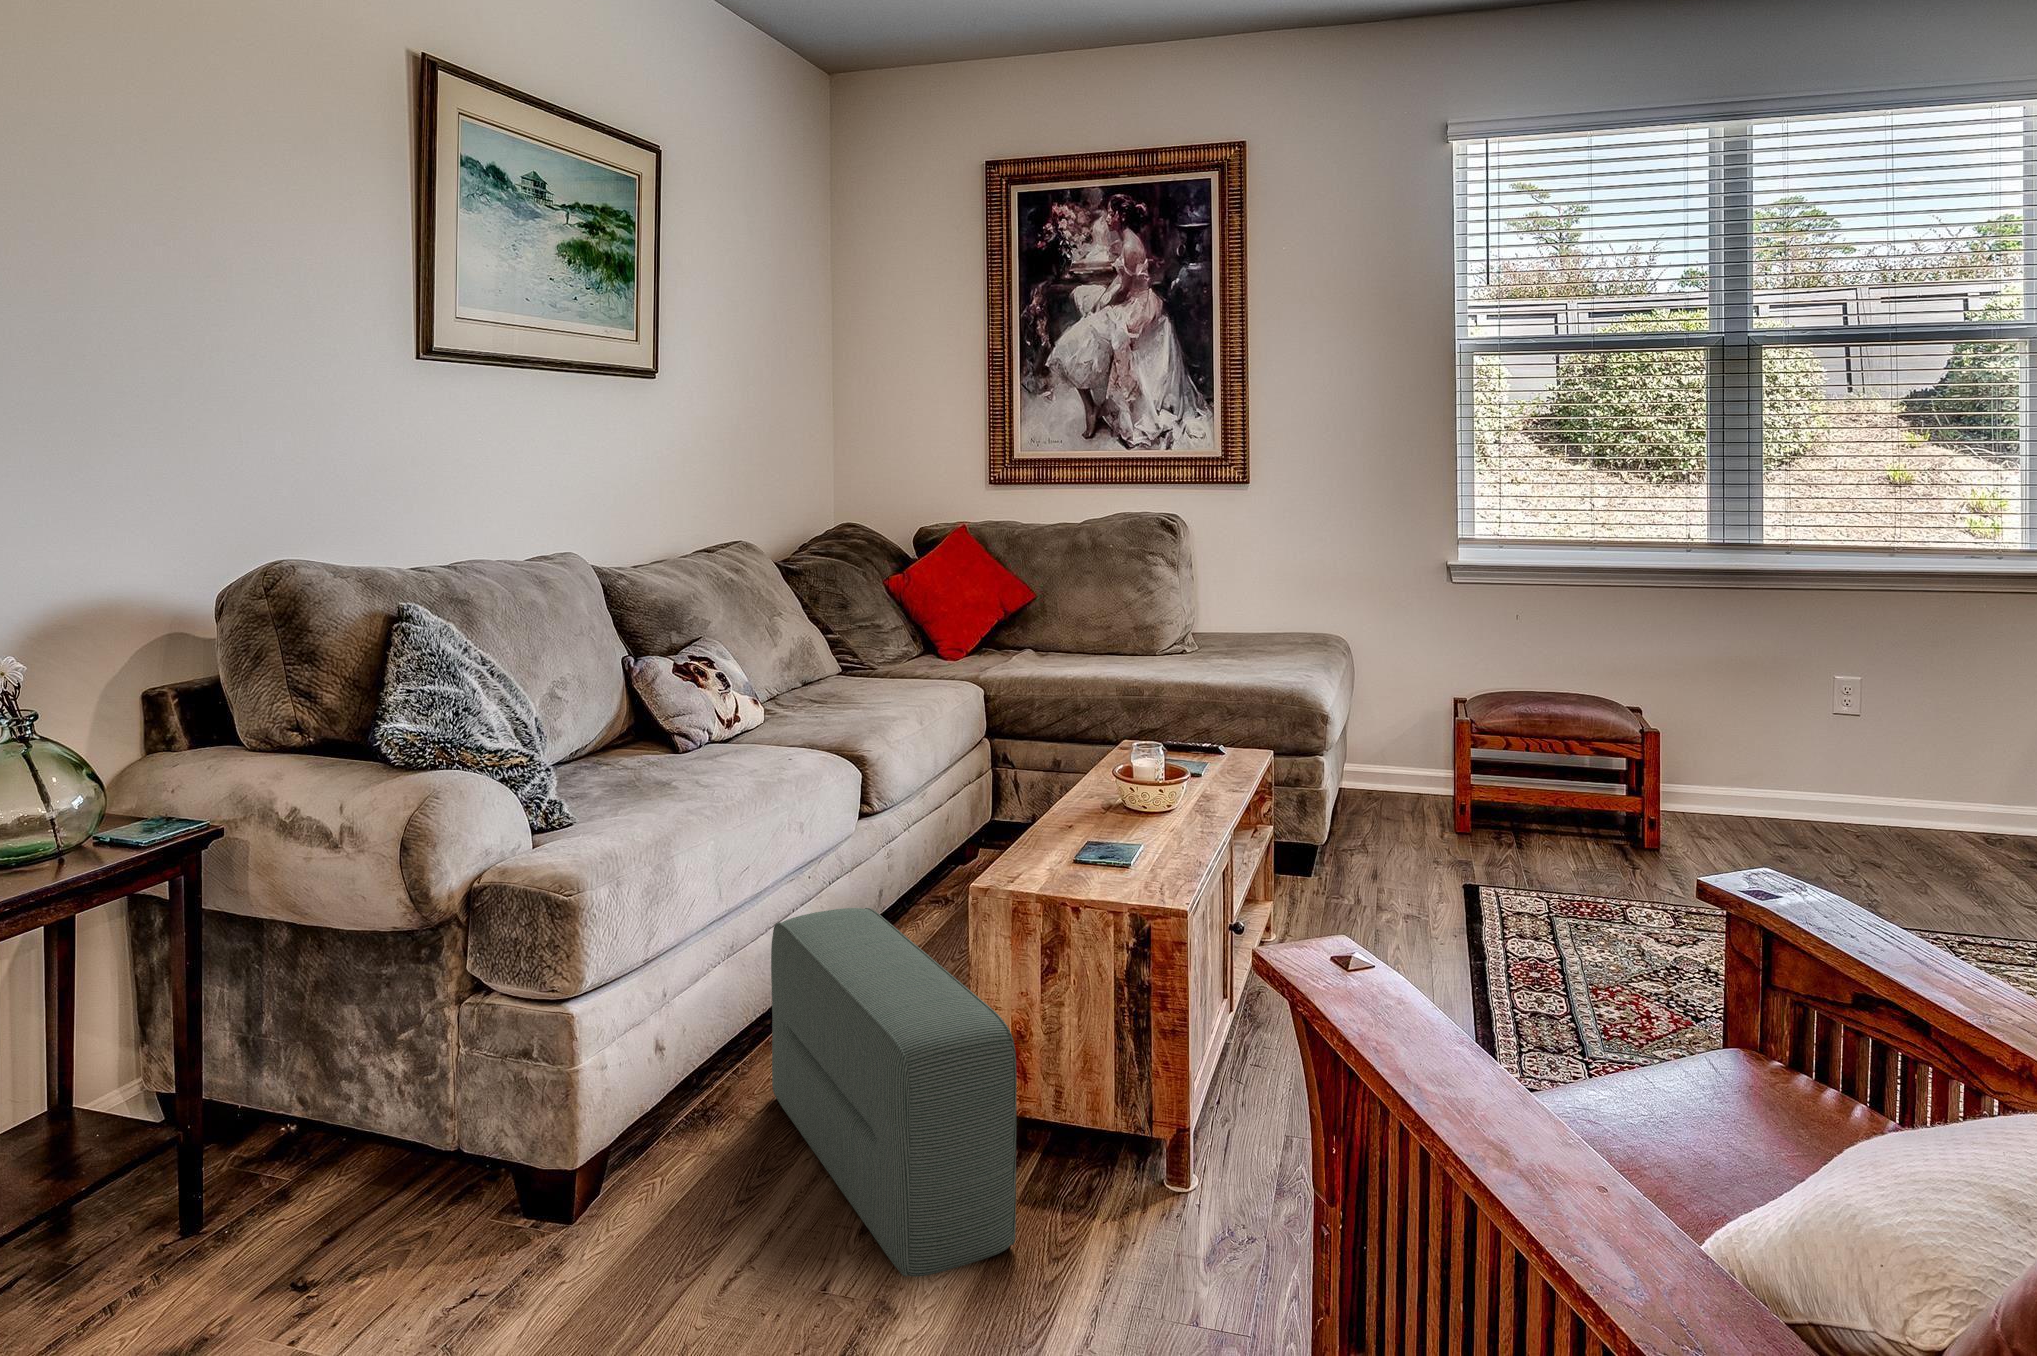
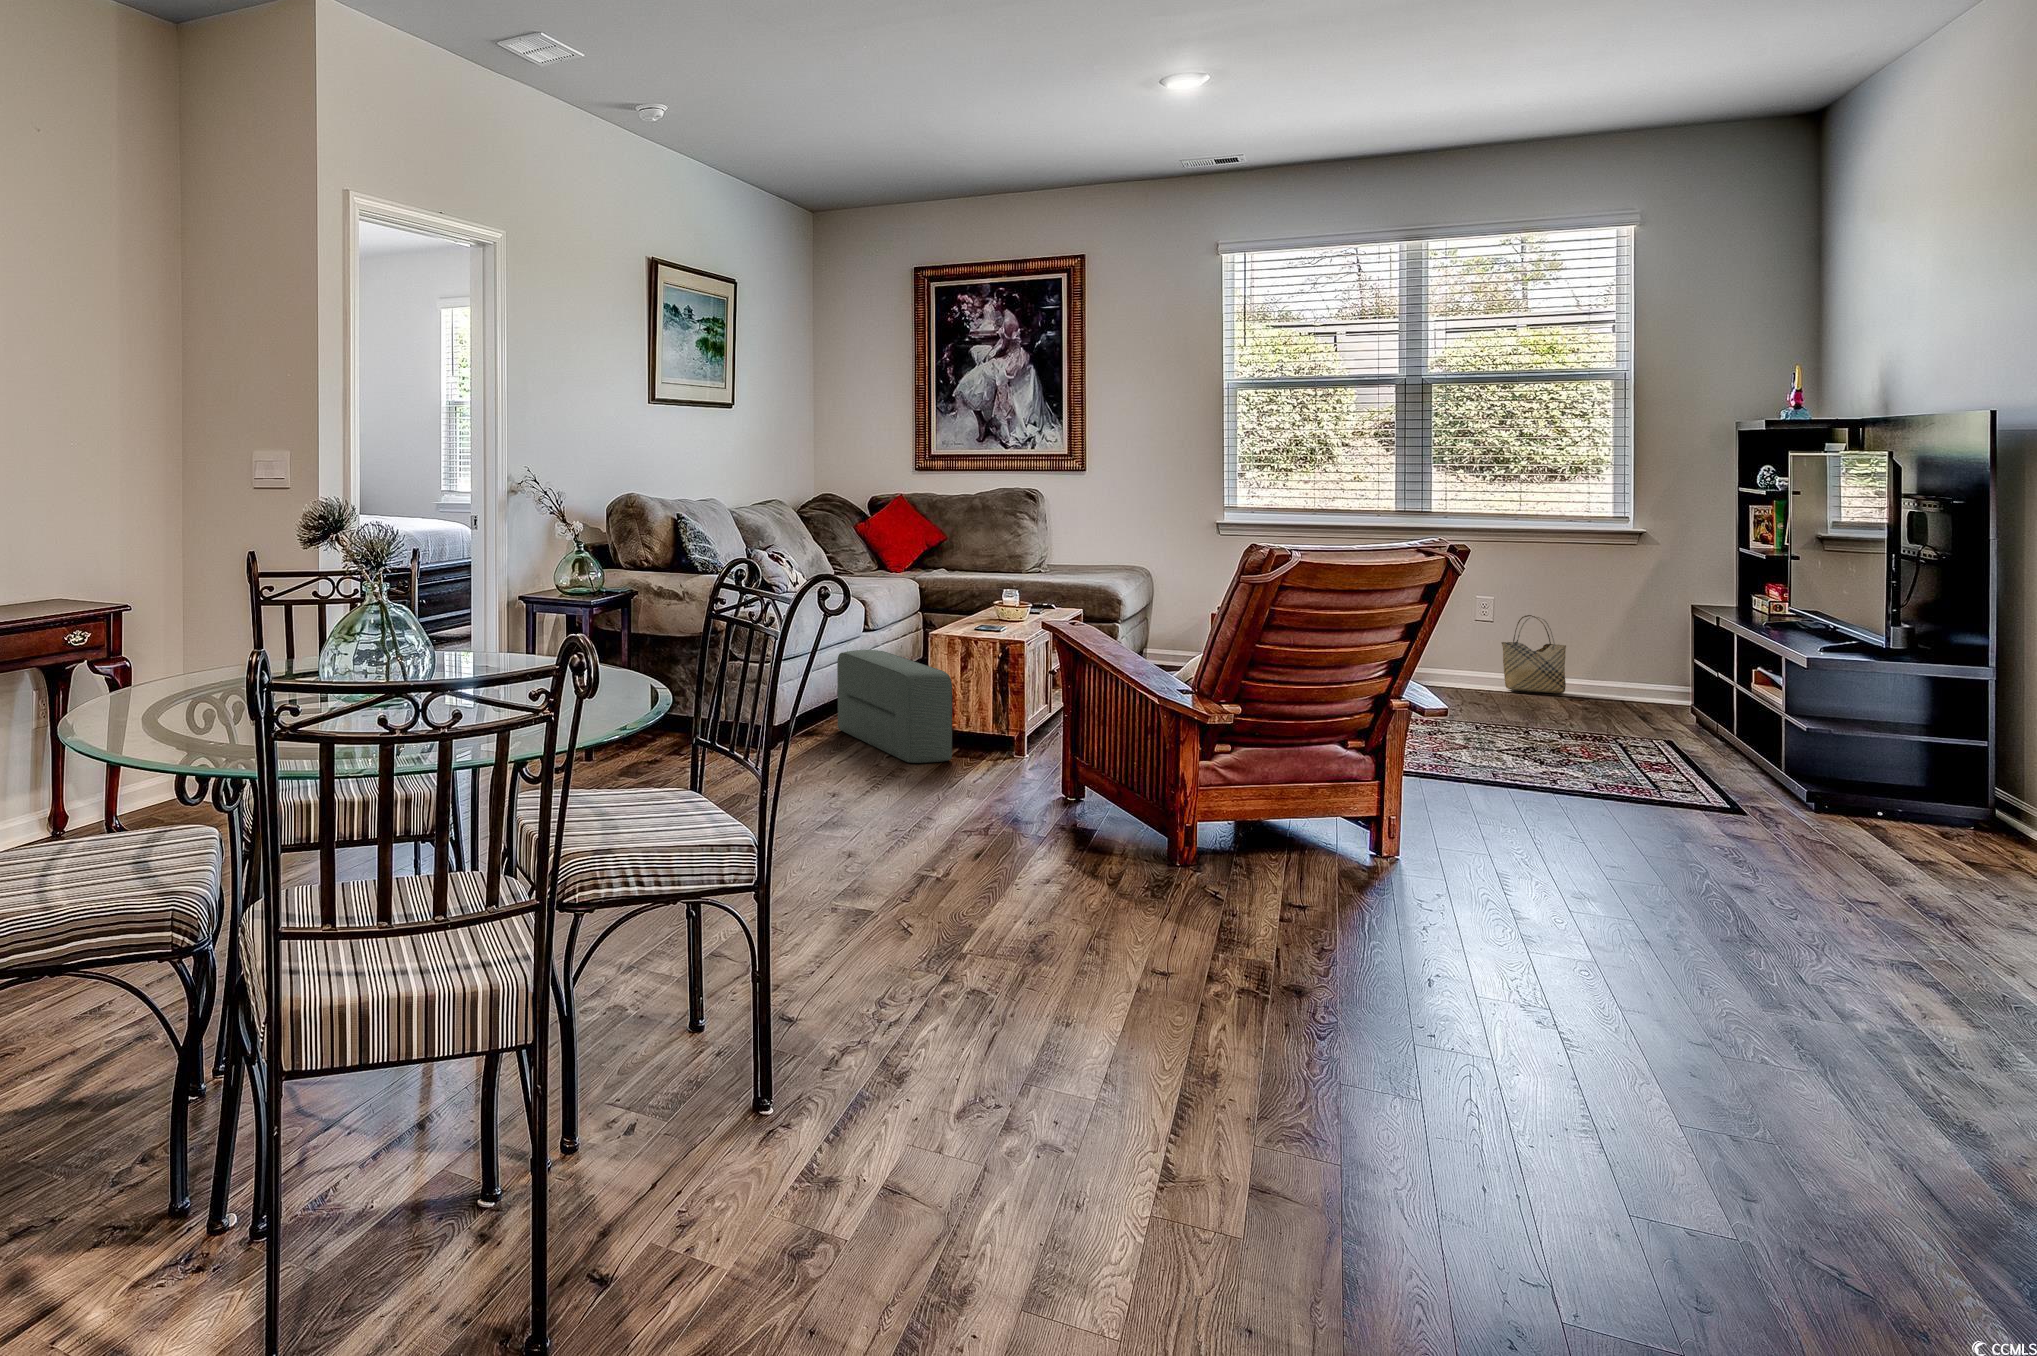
woven basket: none [1913,719,2018,851] -> present [1502,615,1566,694]

